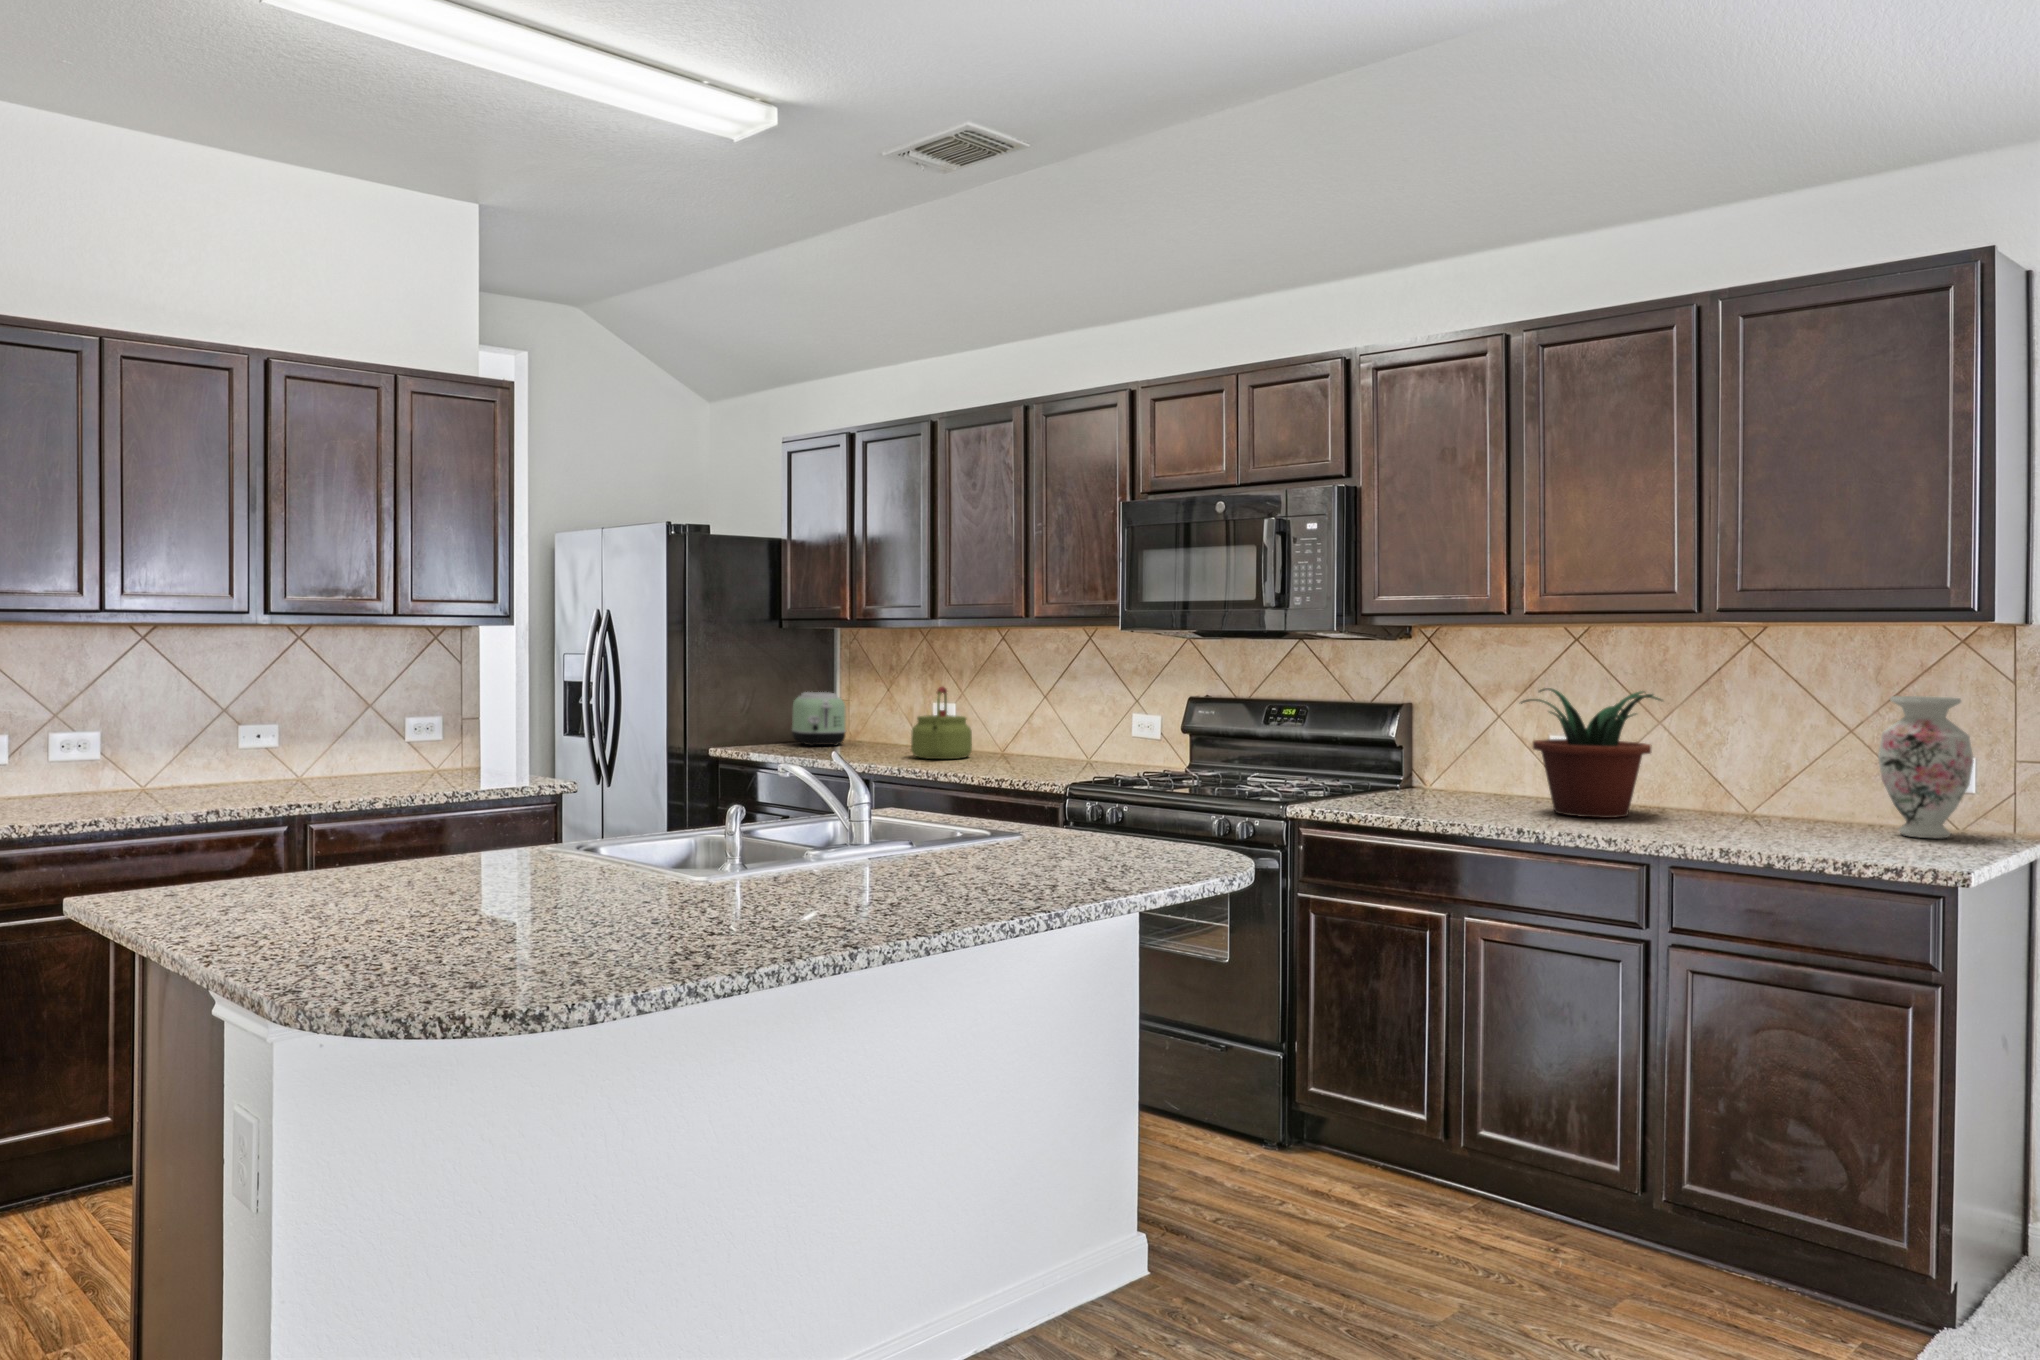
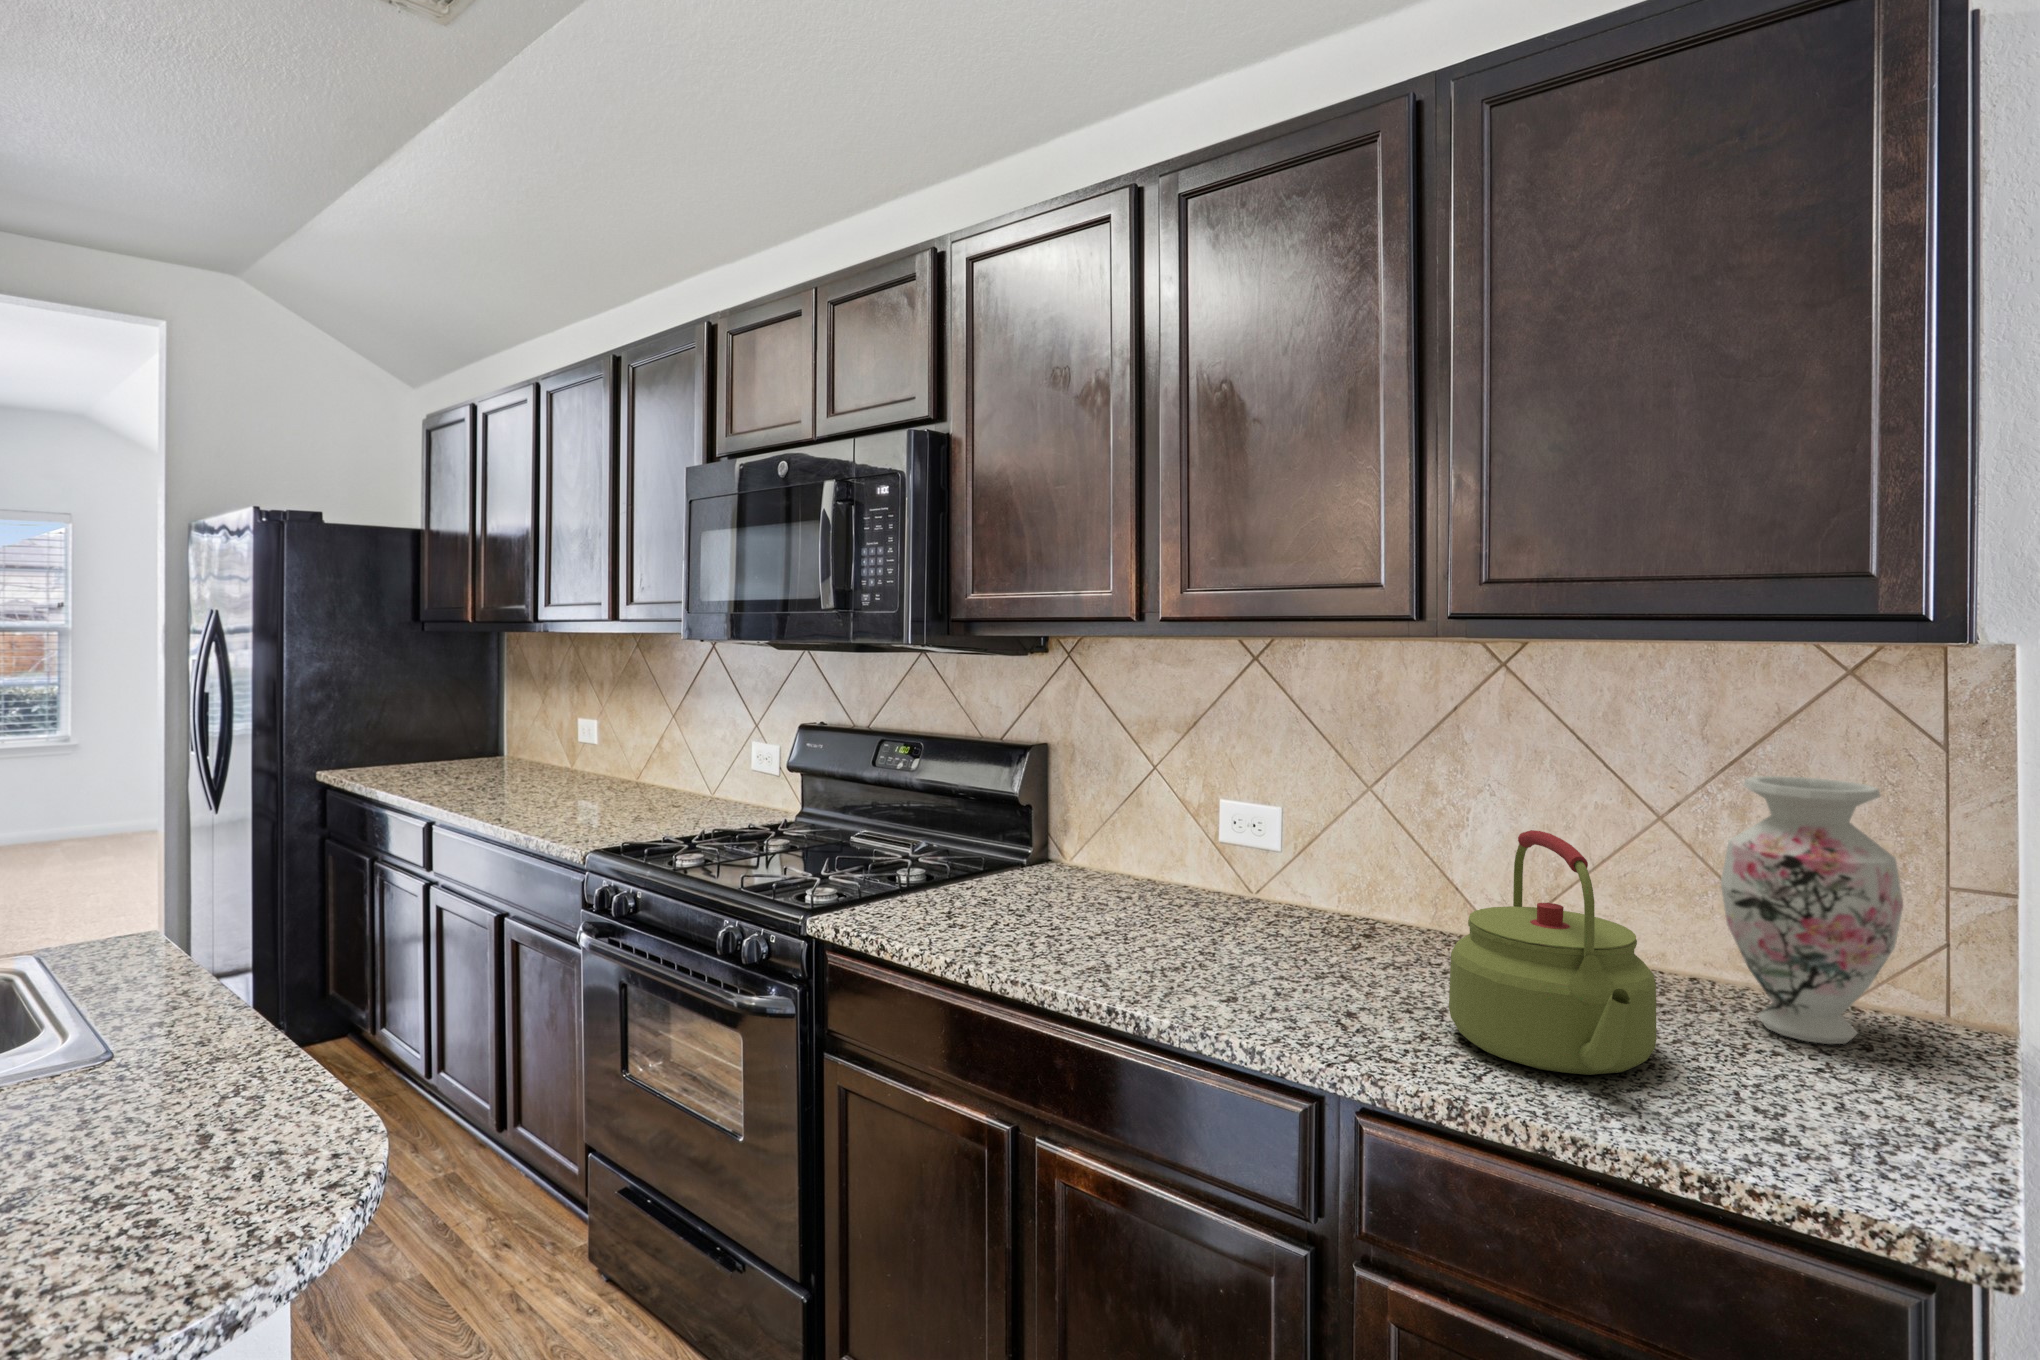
kettle: present [911,686,972,759] -> present [1449,830,1656,1075]
potted plant: present [1521,688,1662,818] -> none [1150,737,1365,958]
toaster: present [792,692,846,746] -> none [420,703,484,767]

